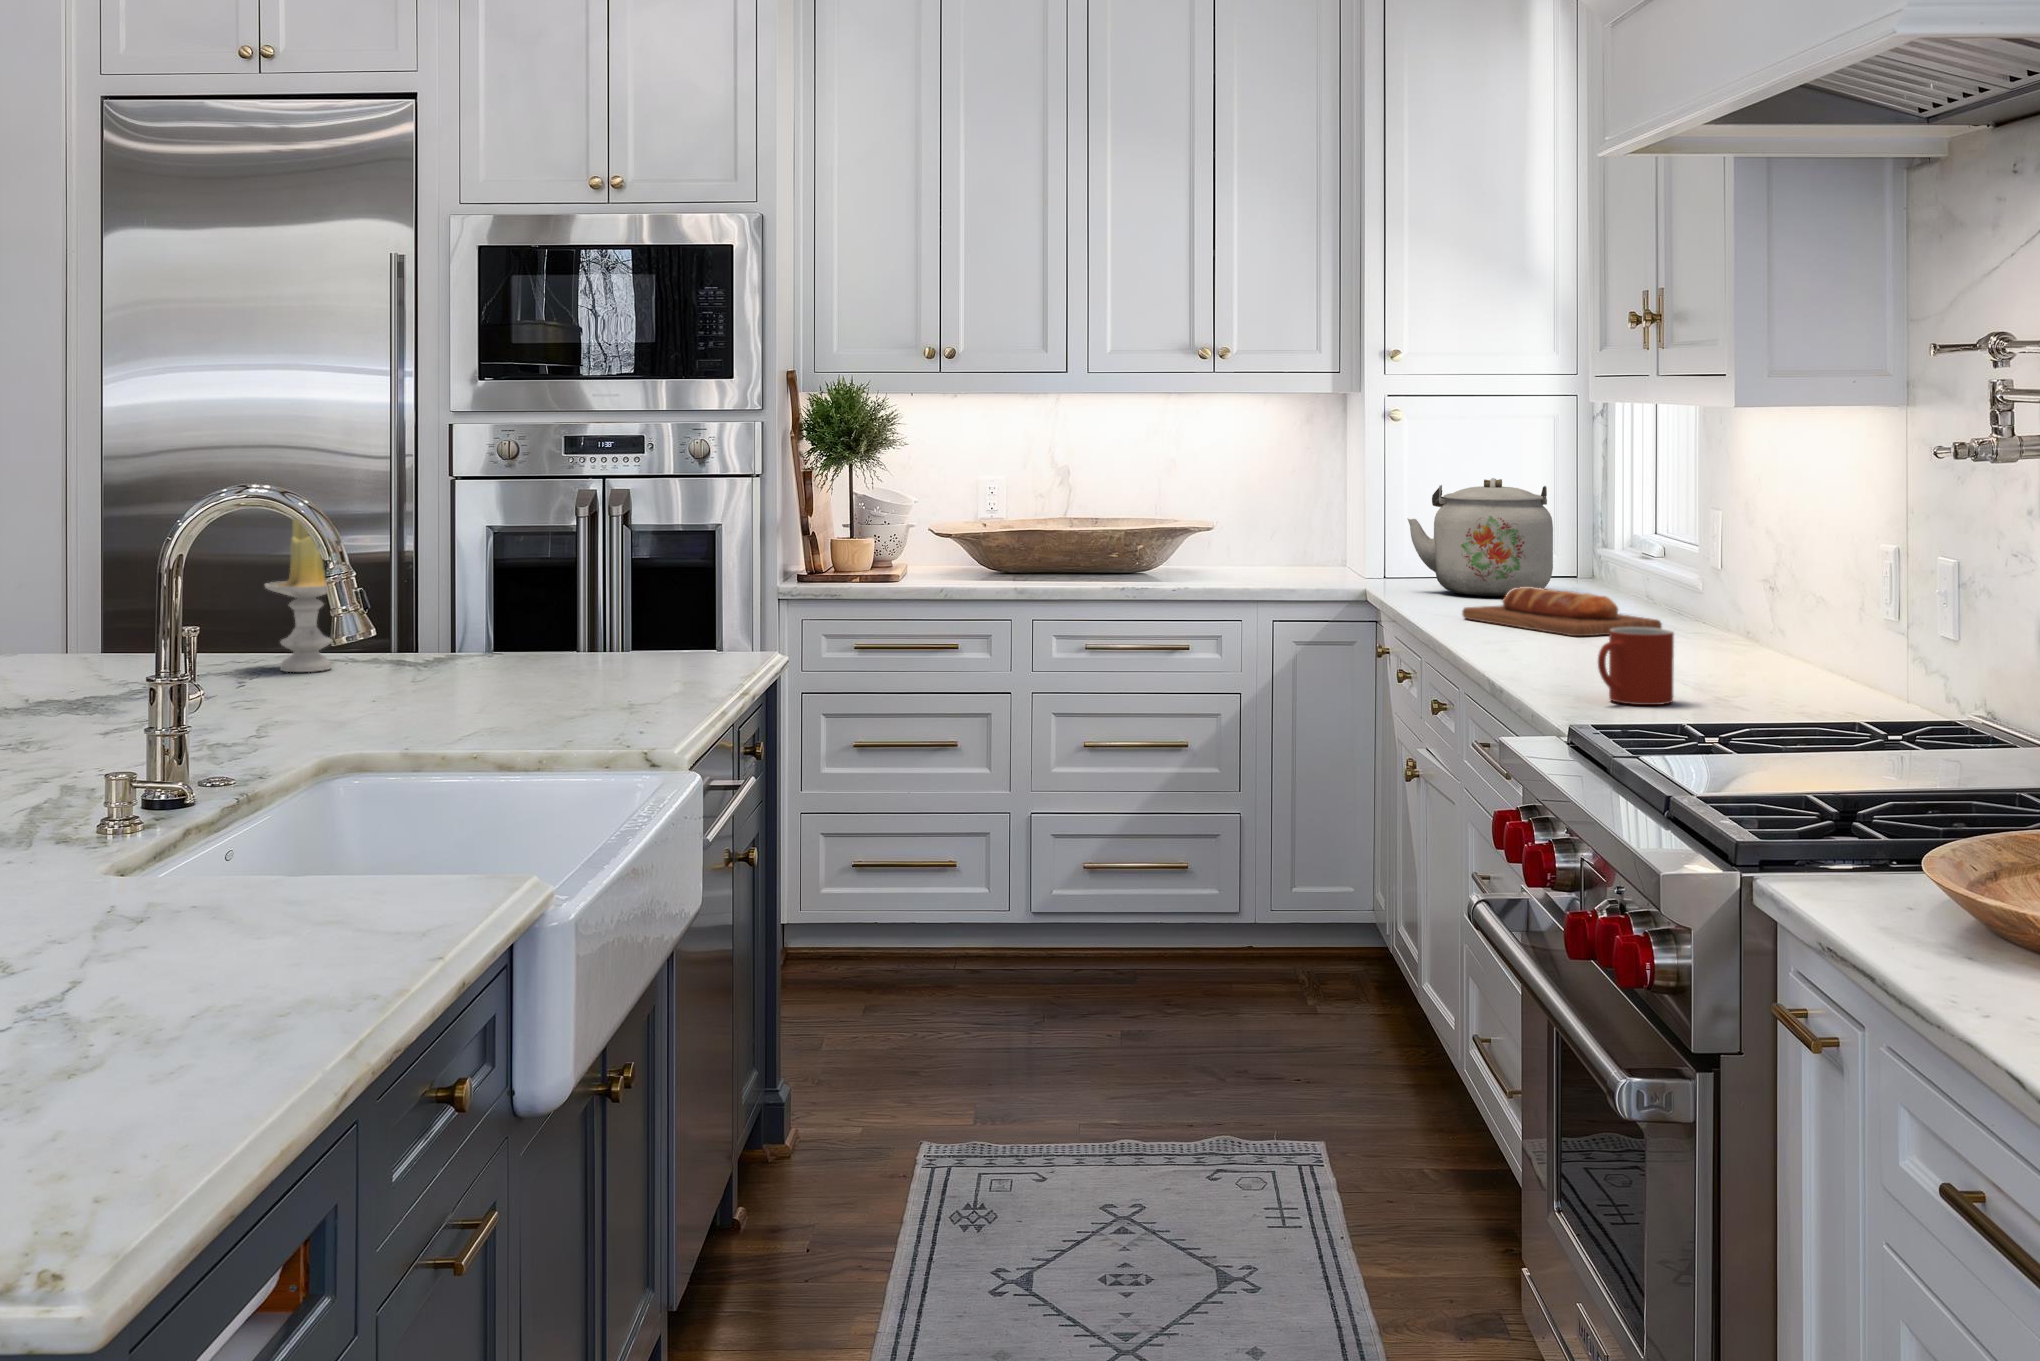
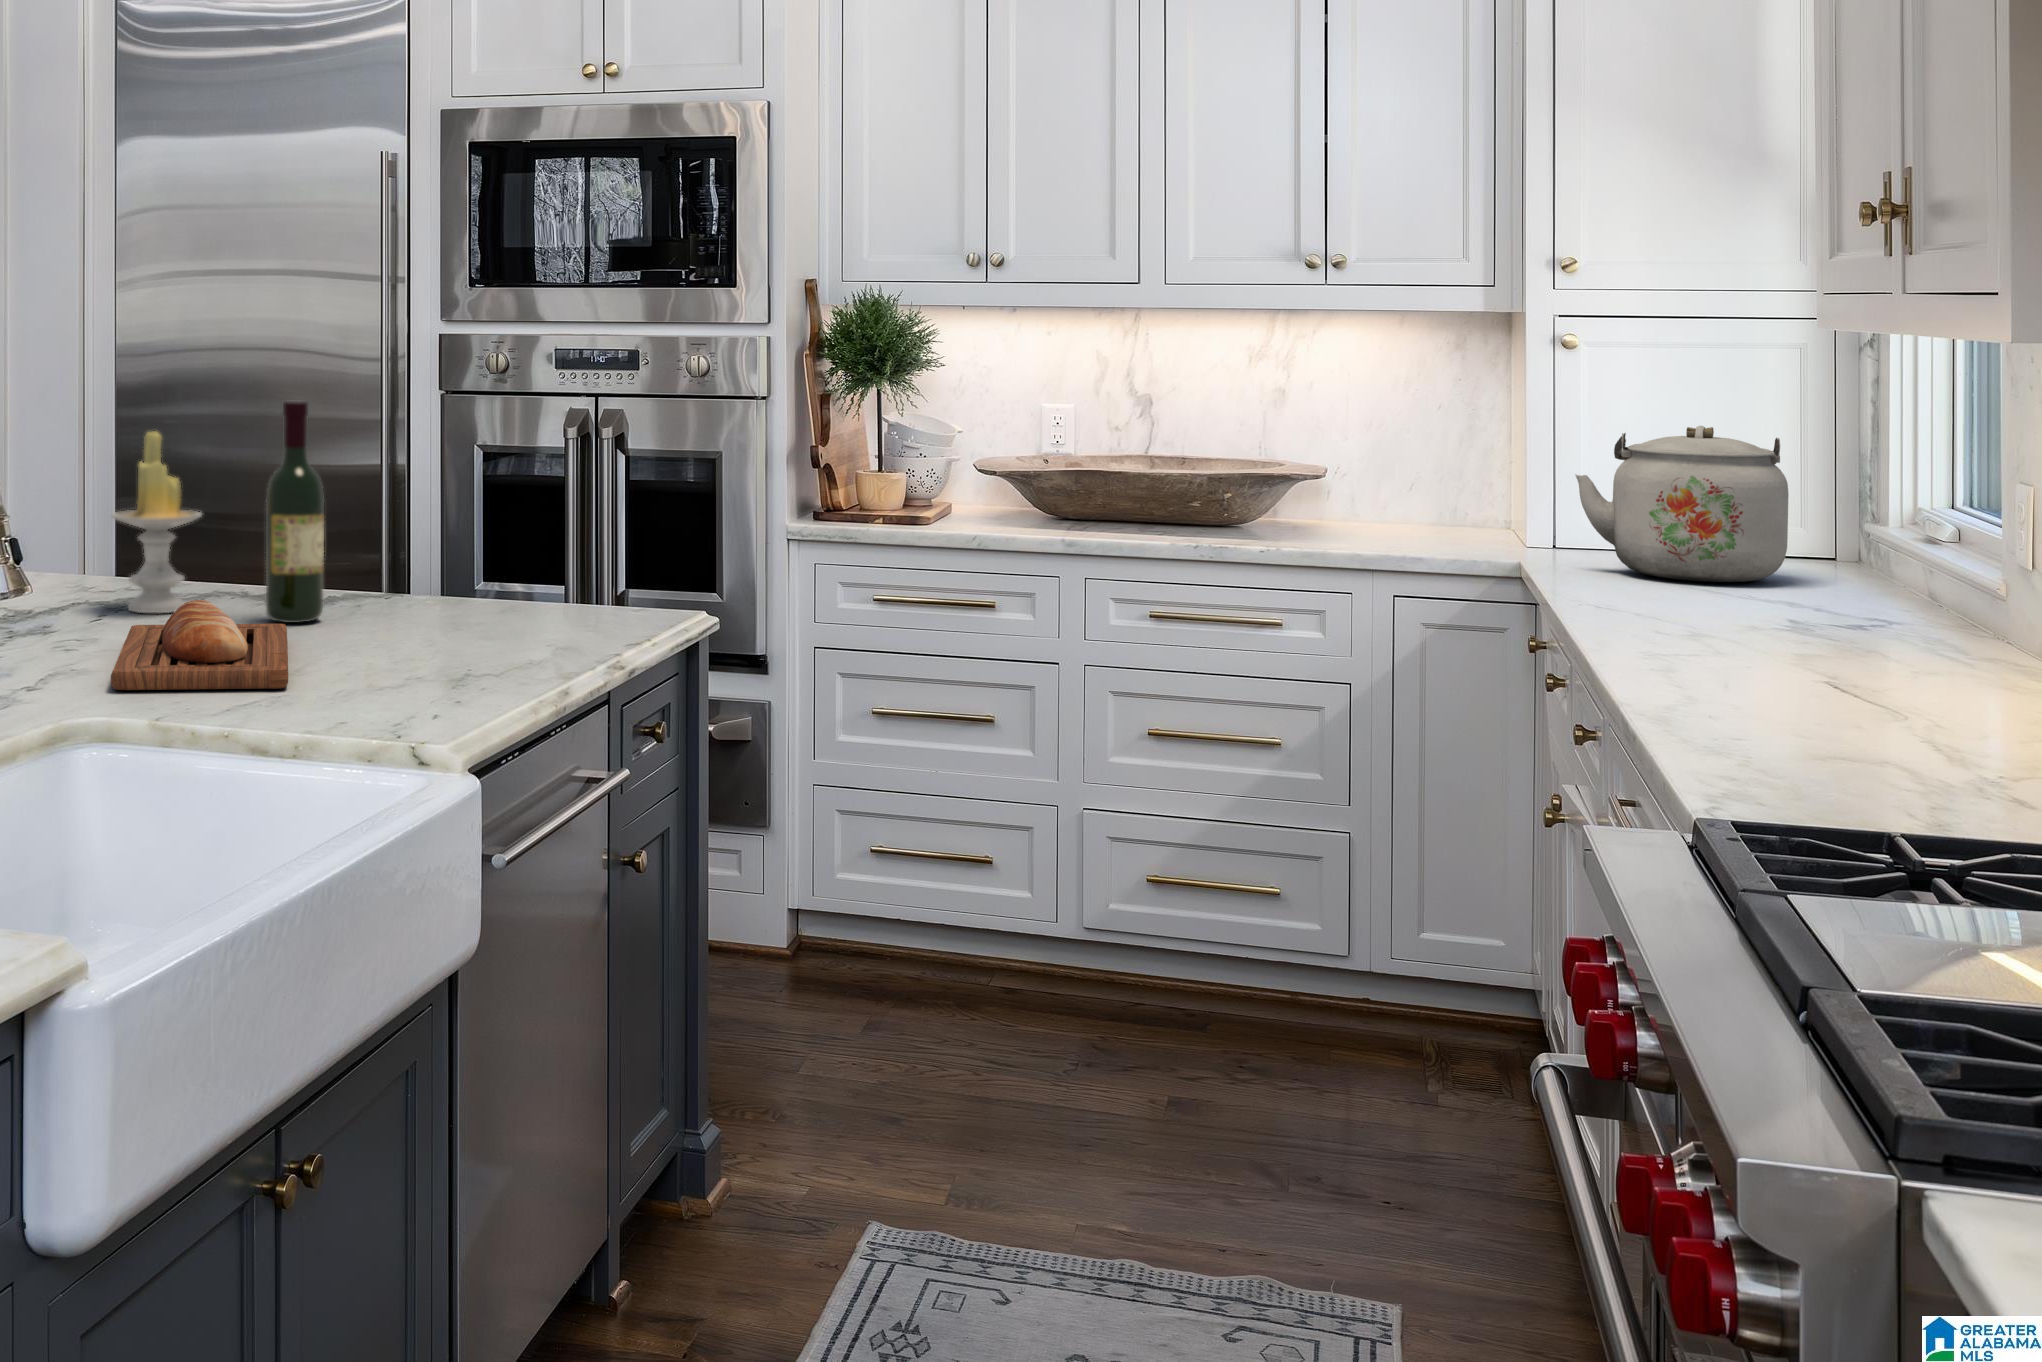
wine bottle: none [418,479,469,672] -> present [265,401,324,623]
bread loaf: present [1462,587,1662,636] -> present [111,600,288,690]
mug: present [1598,627,1674,705] -> none [1795,668,1930,792]

